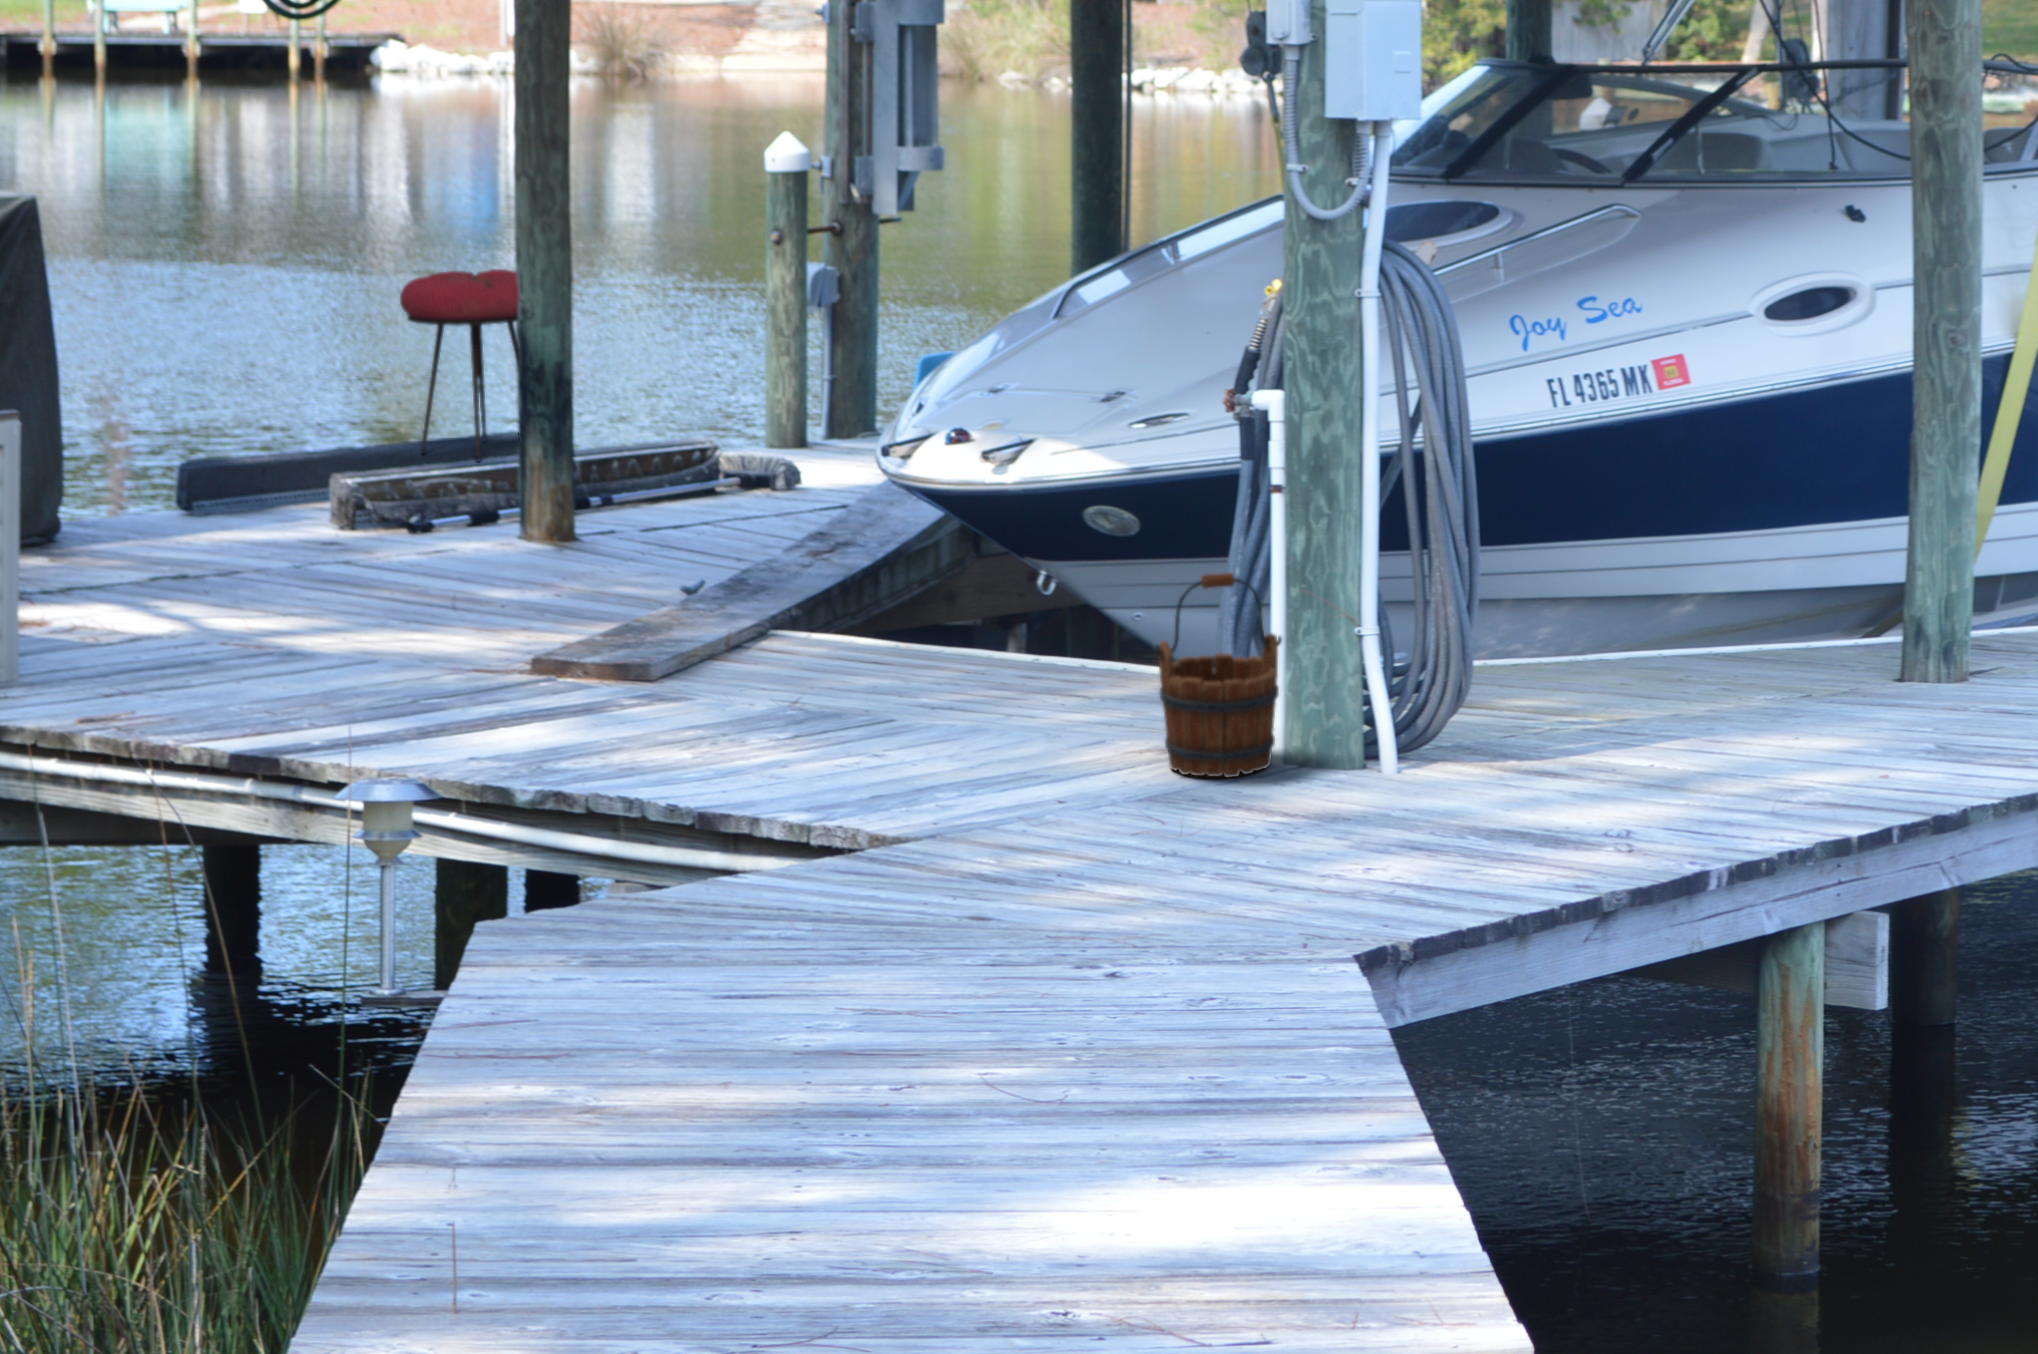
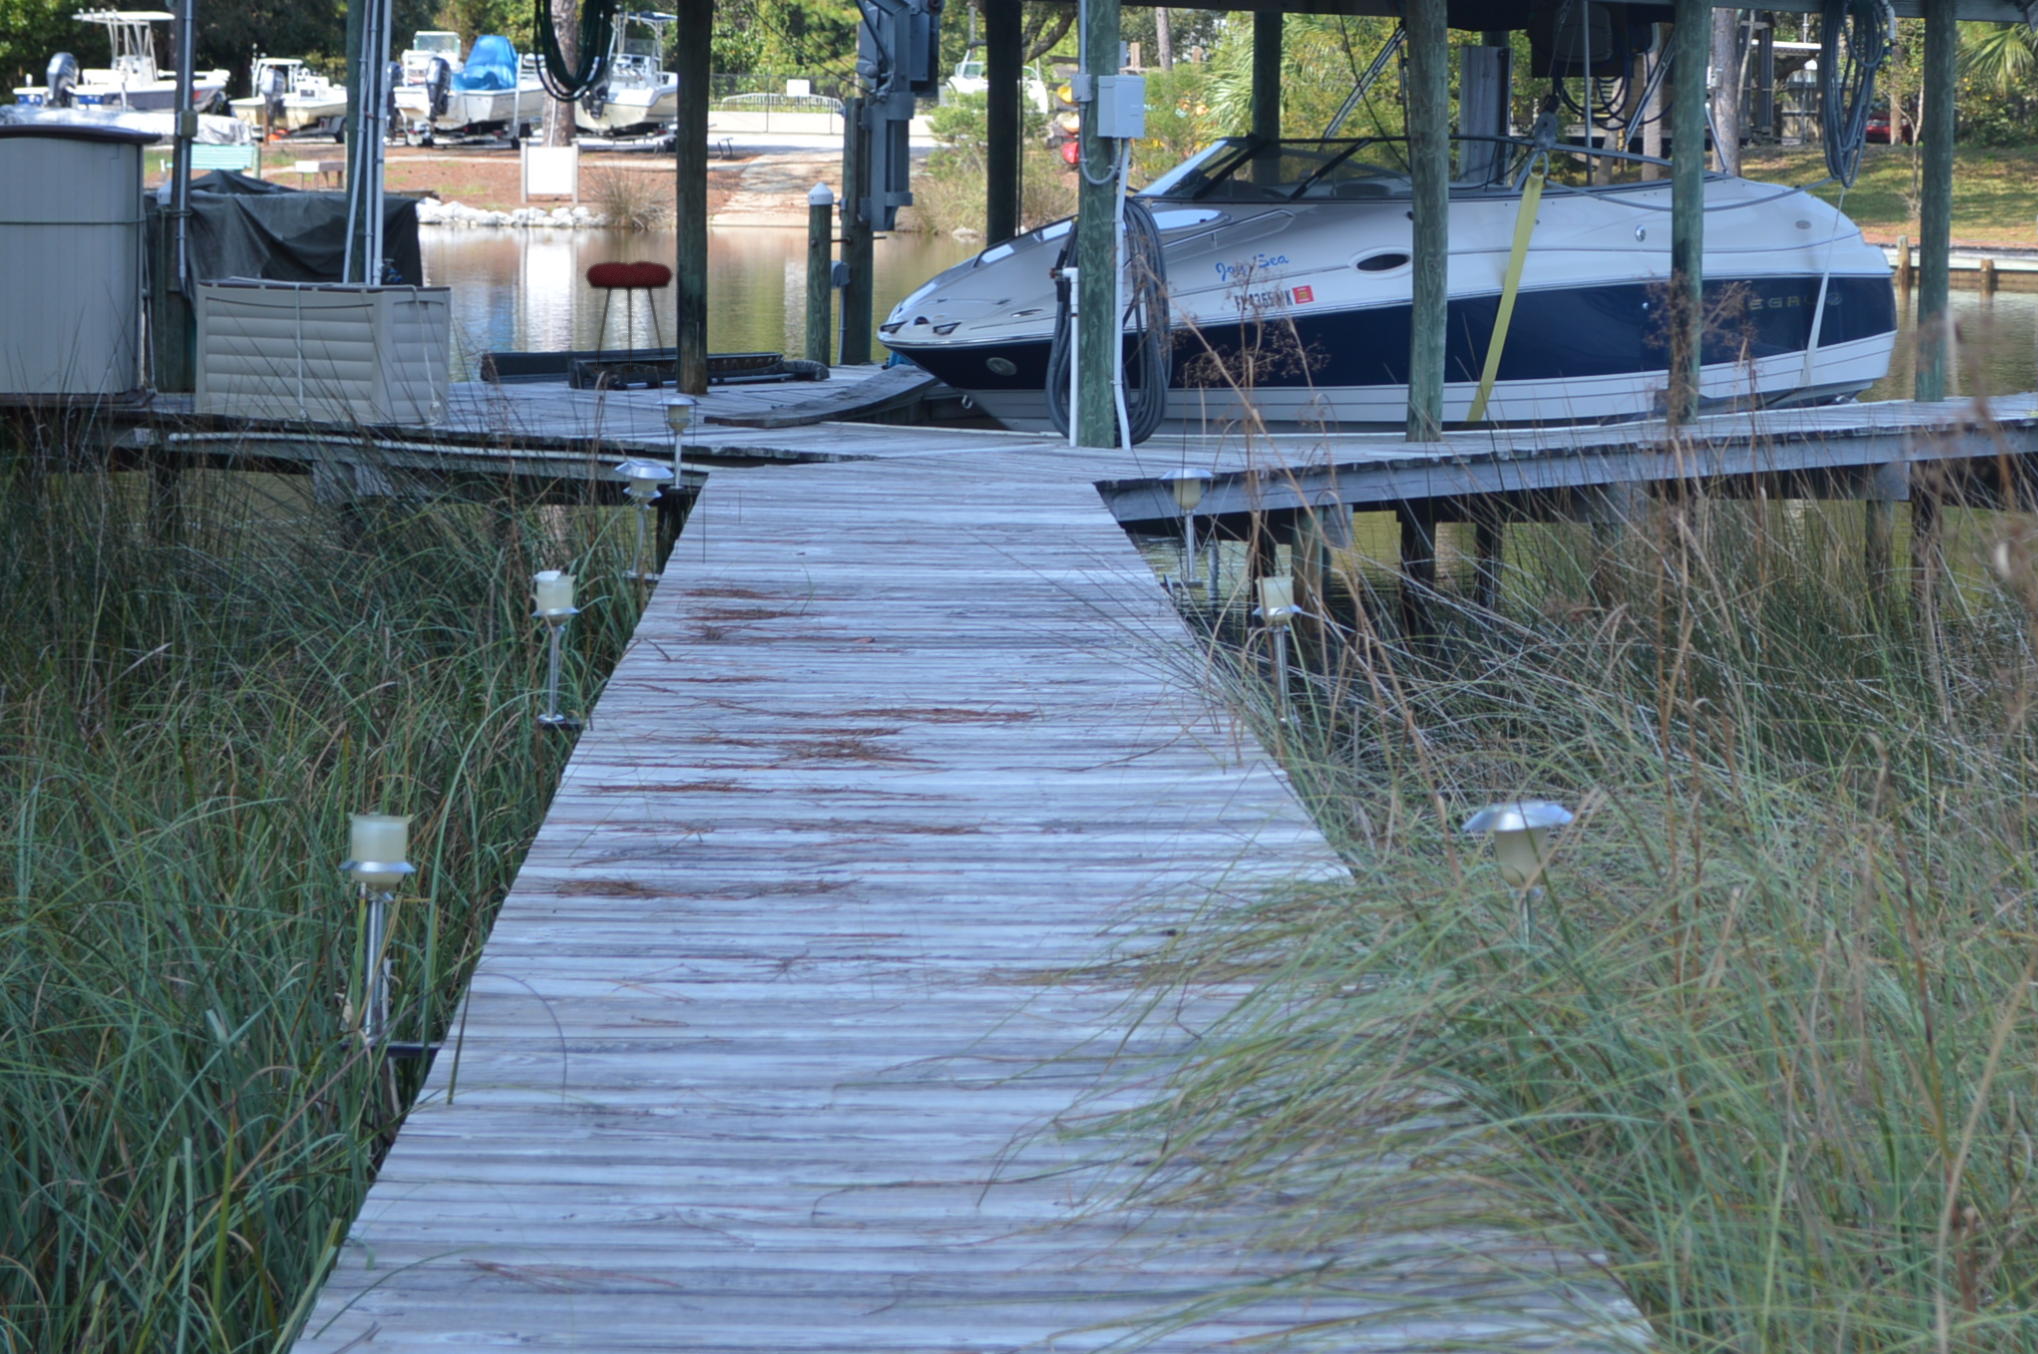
wooden bucket: present [1155,573,1282,777] -> none [1013,354,1075,451]

